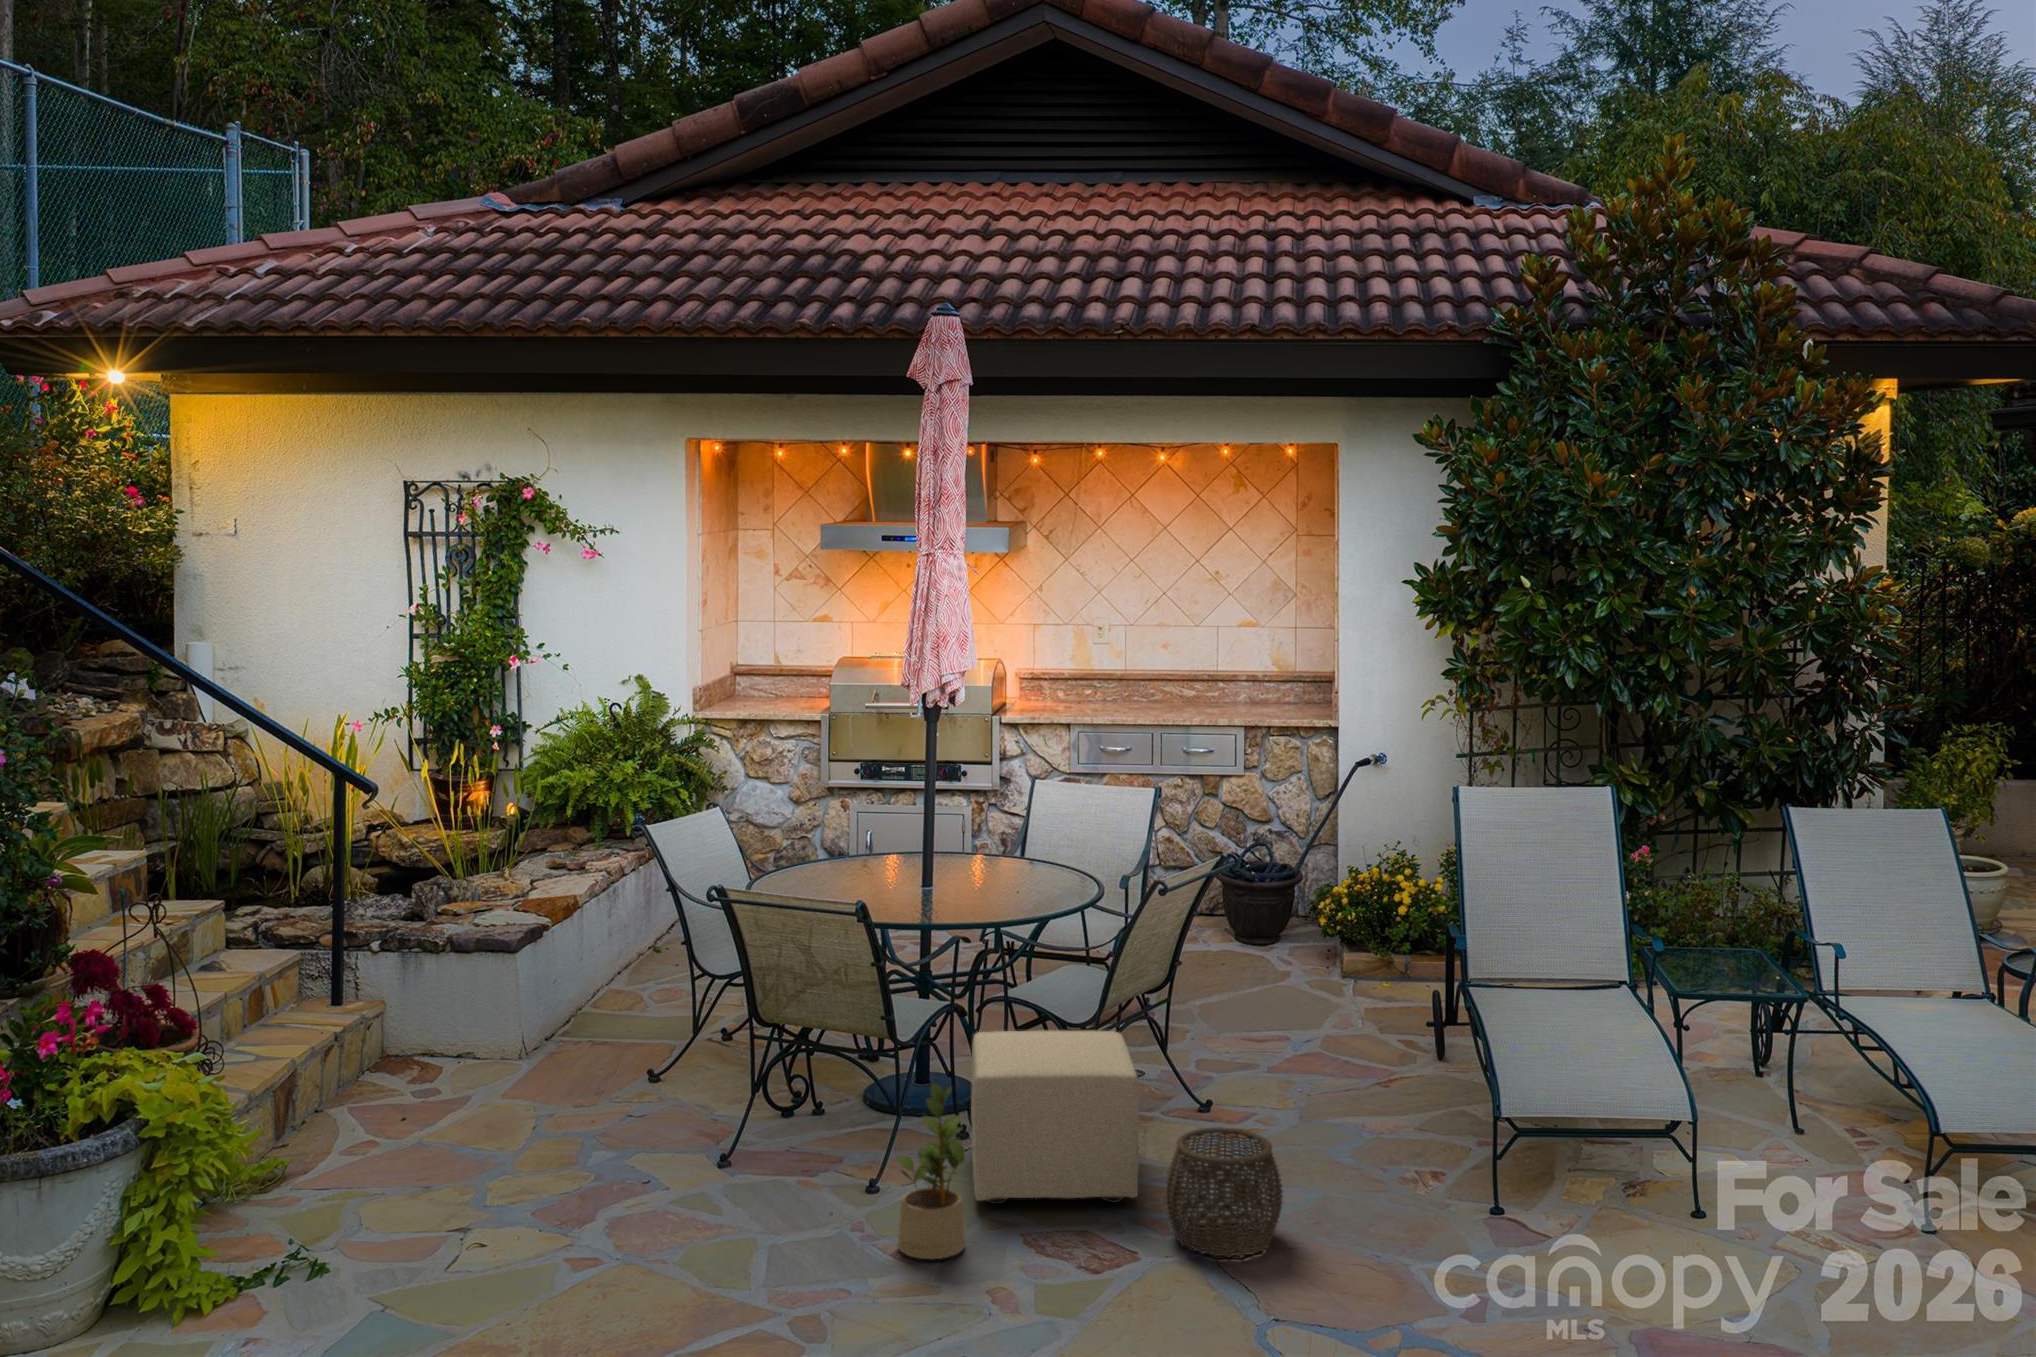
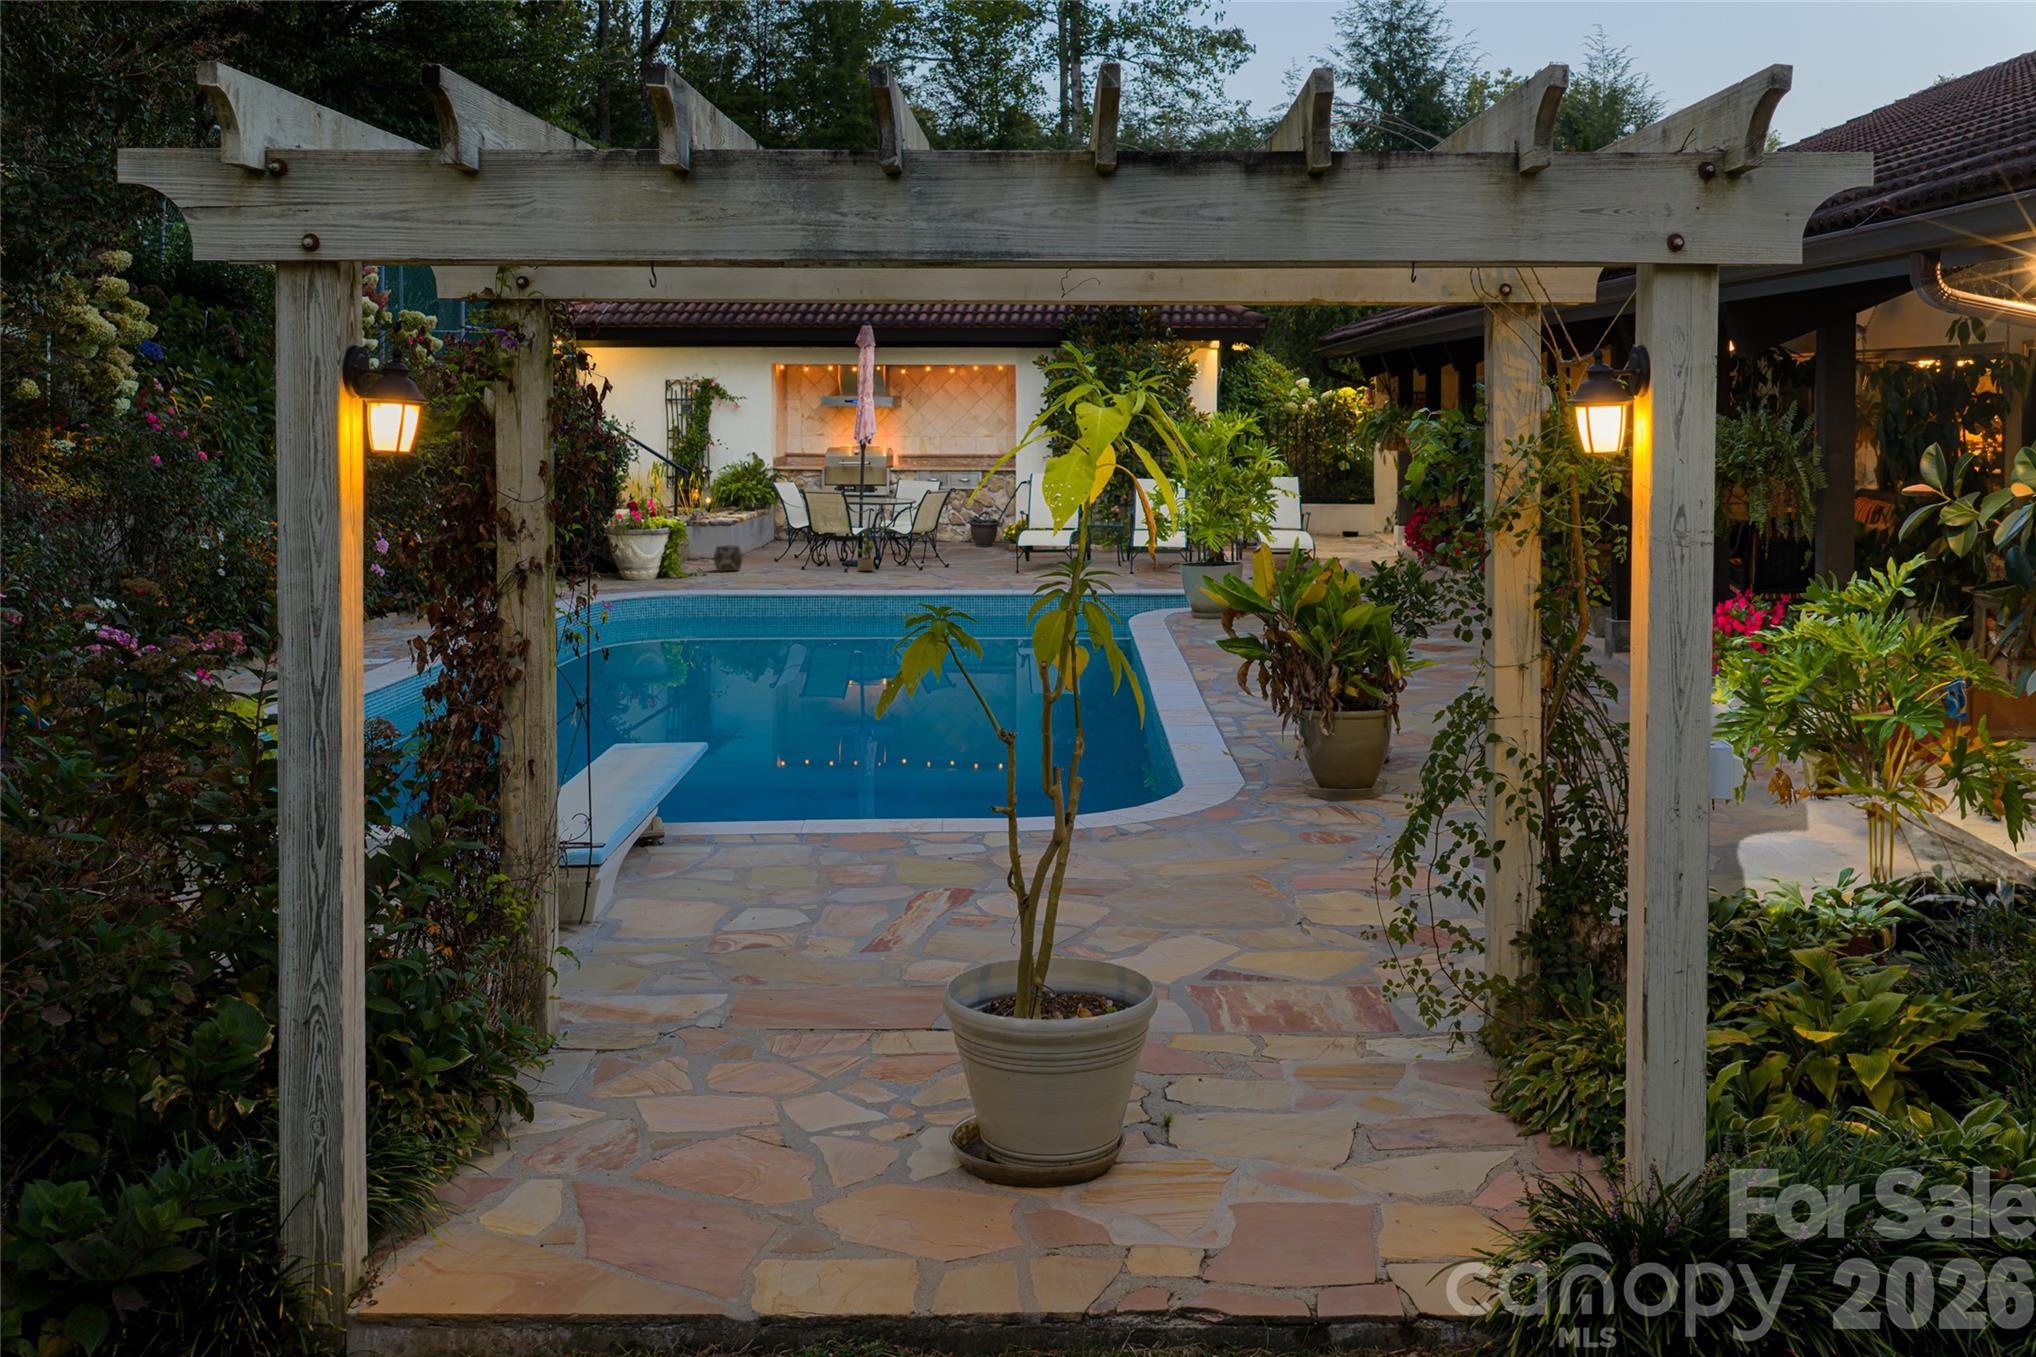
ottoman: present [971,1031,1139,1204] -> none [876,531,918,568]
woven basket: present [1165,1127,1283,1257] -> present [714,545,742,571]

